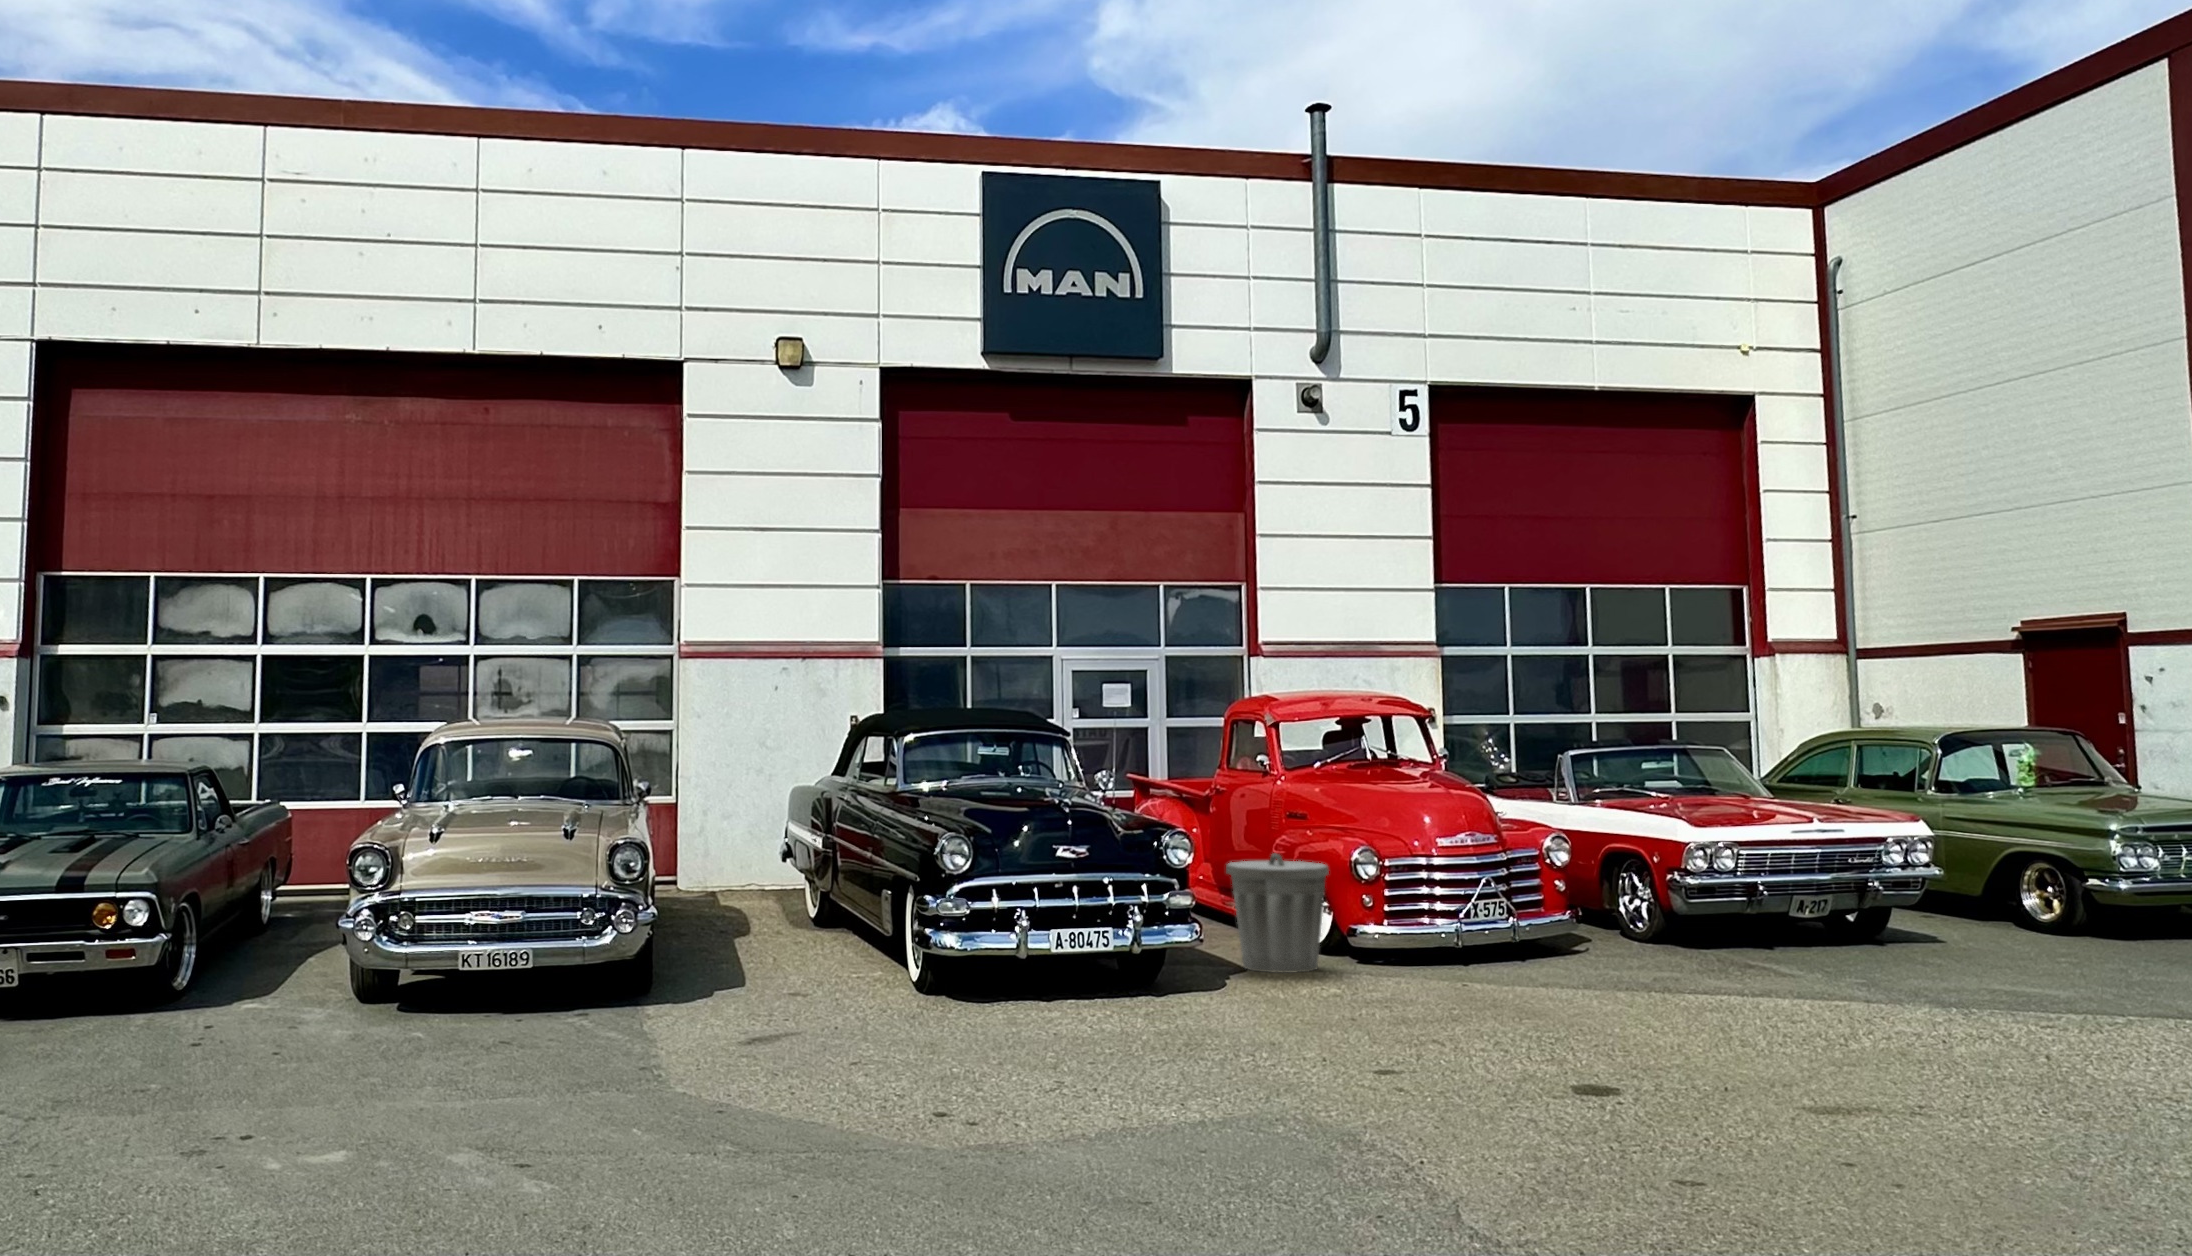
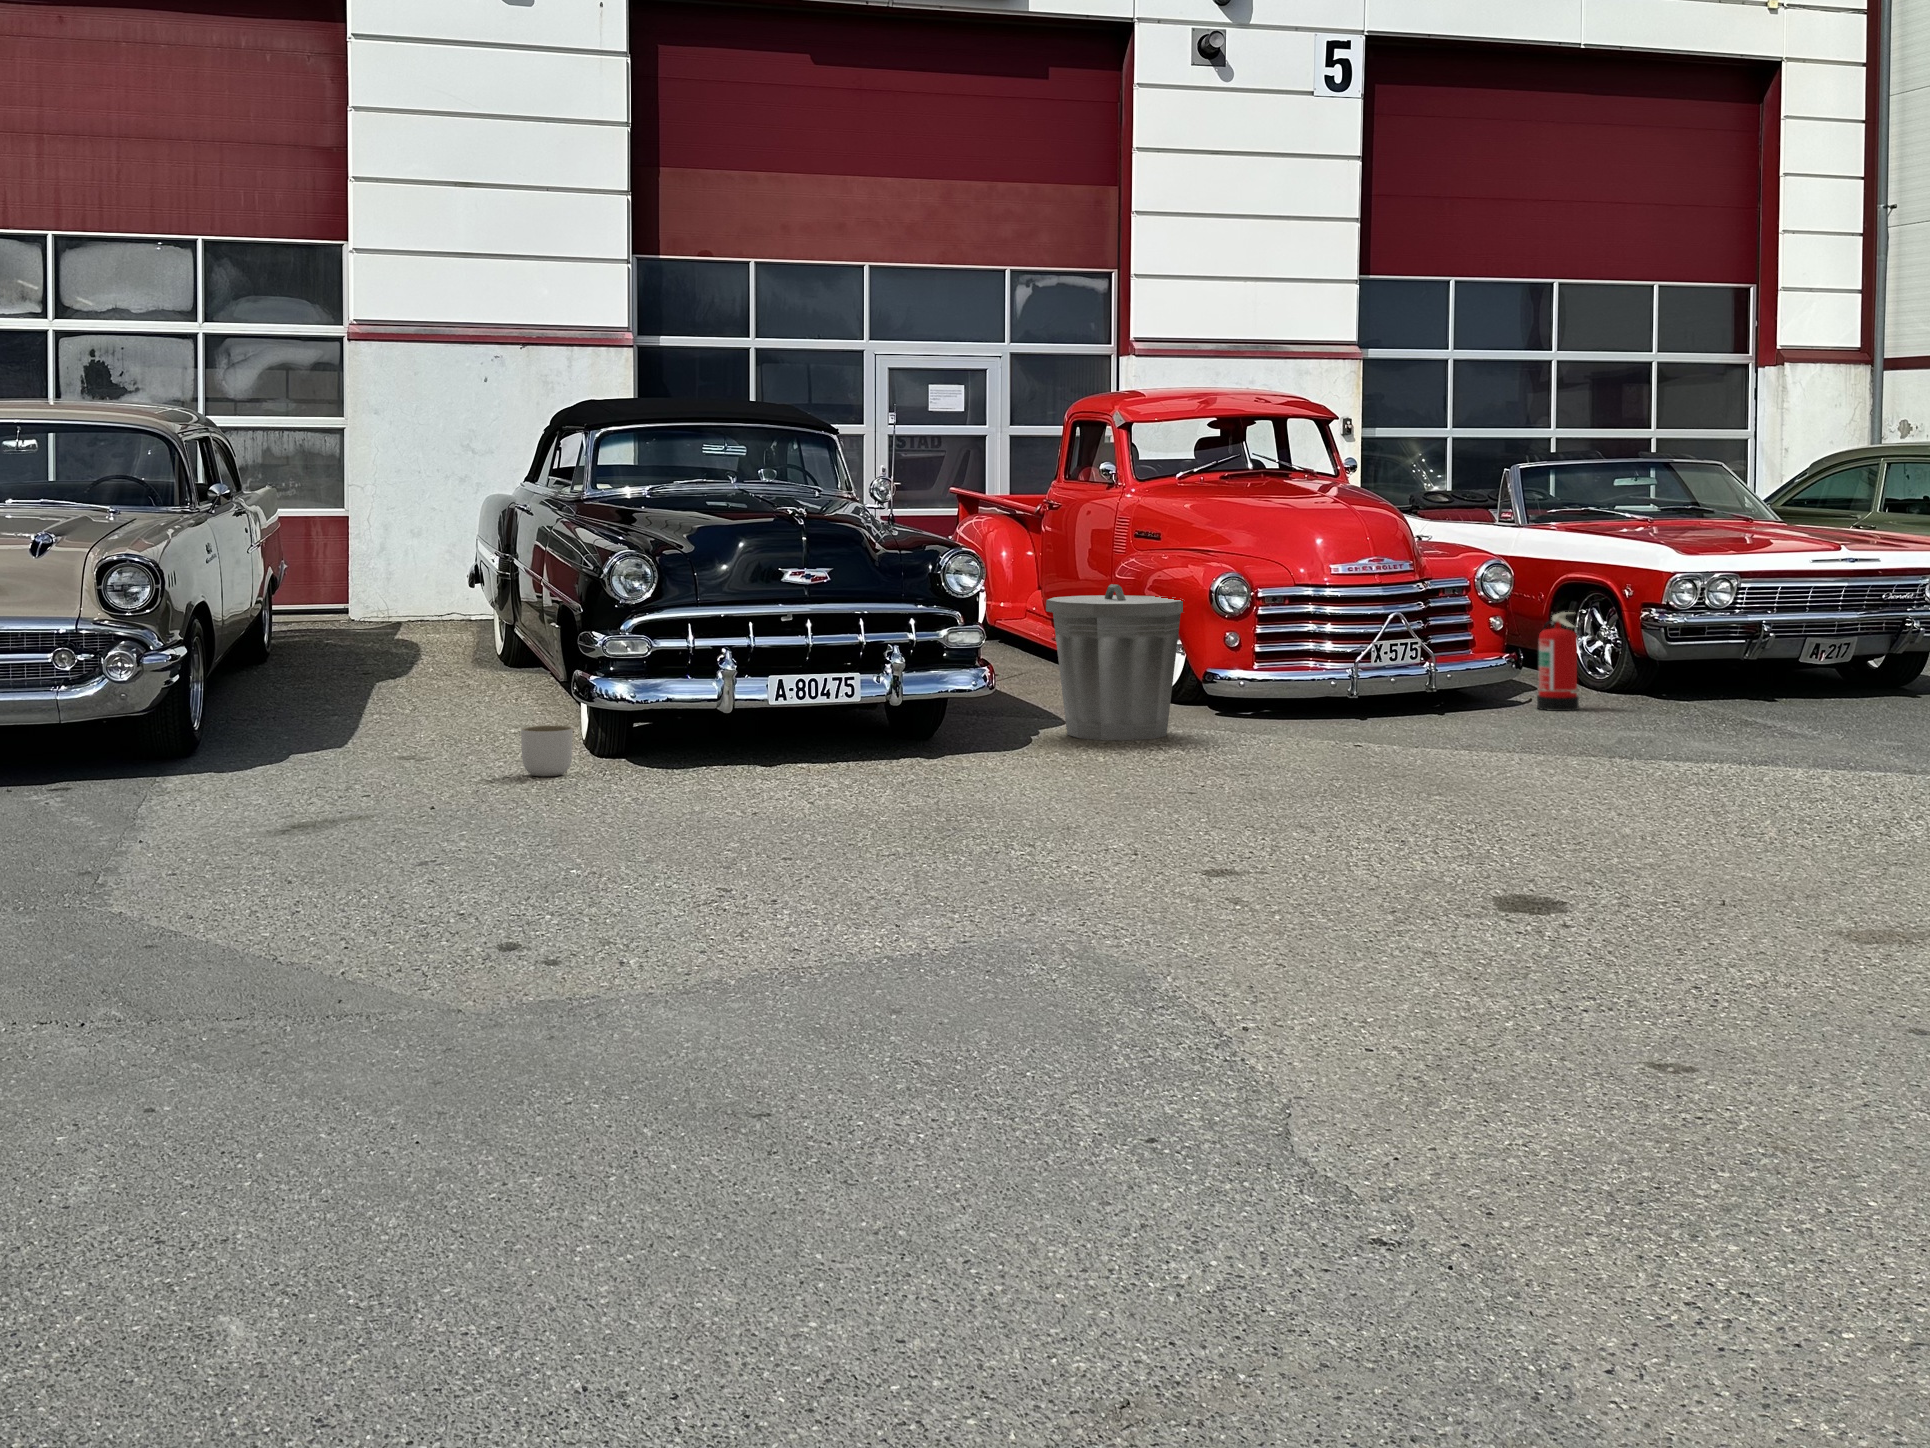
fire extinguisher: none [1592,873,1625,950] -> present [1537,612,1579,711]
planter: none [864,961,901,999] -> present [521,725,573,776]

